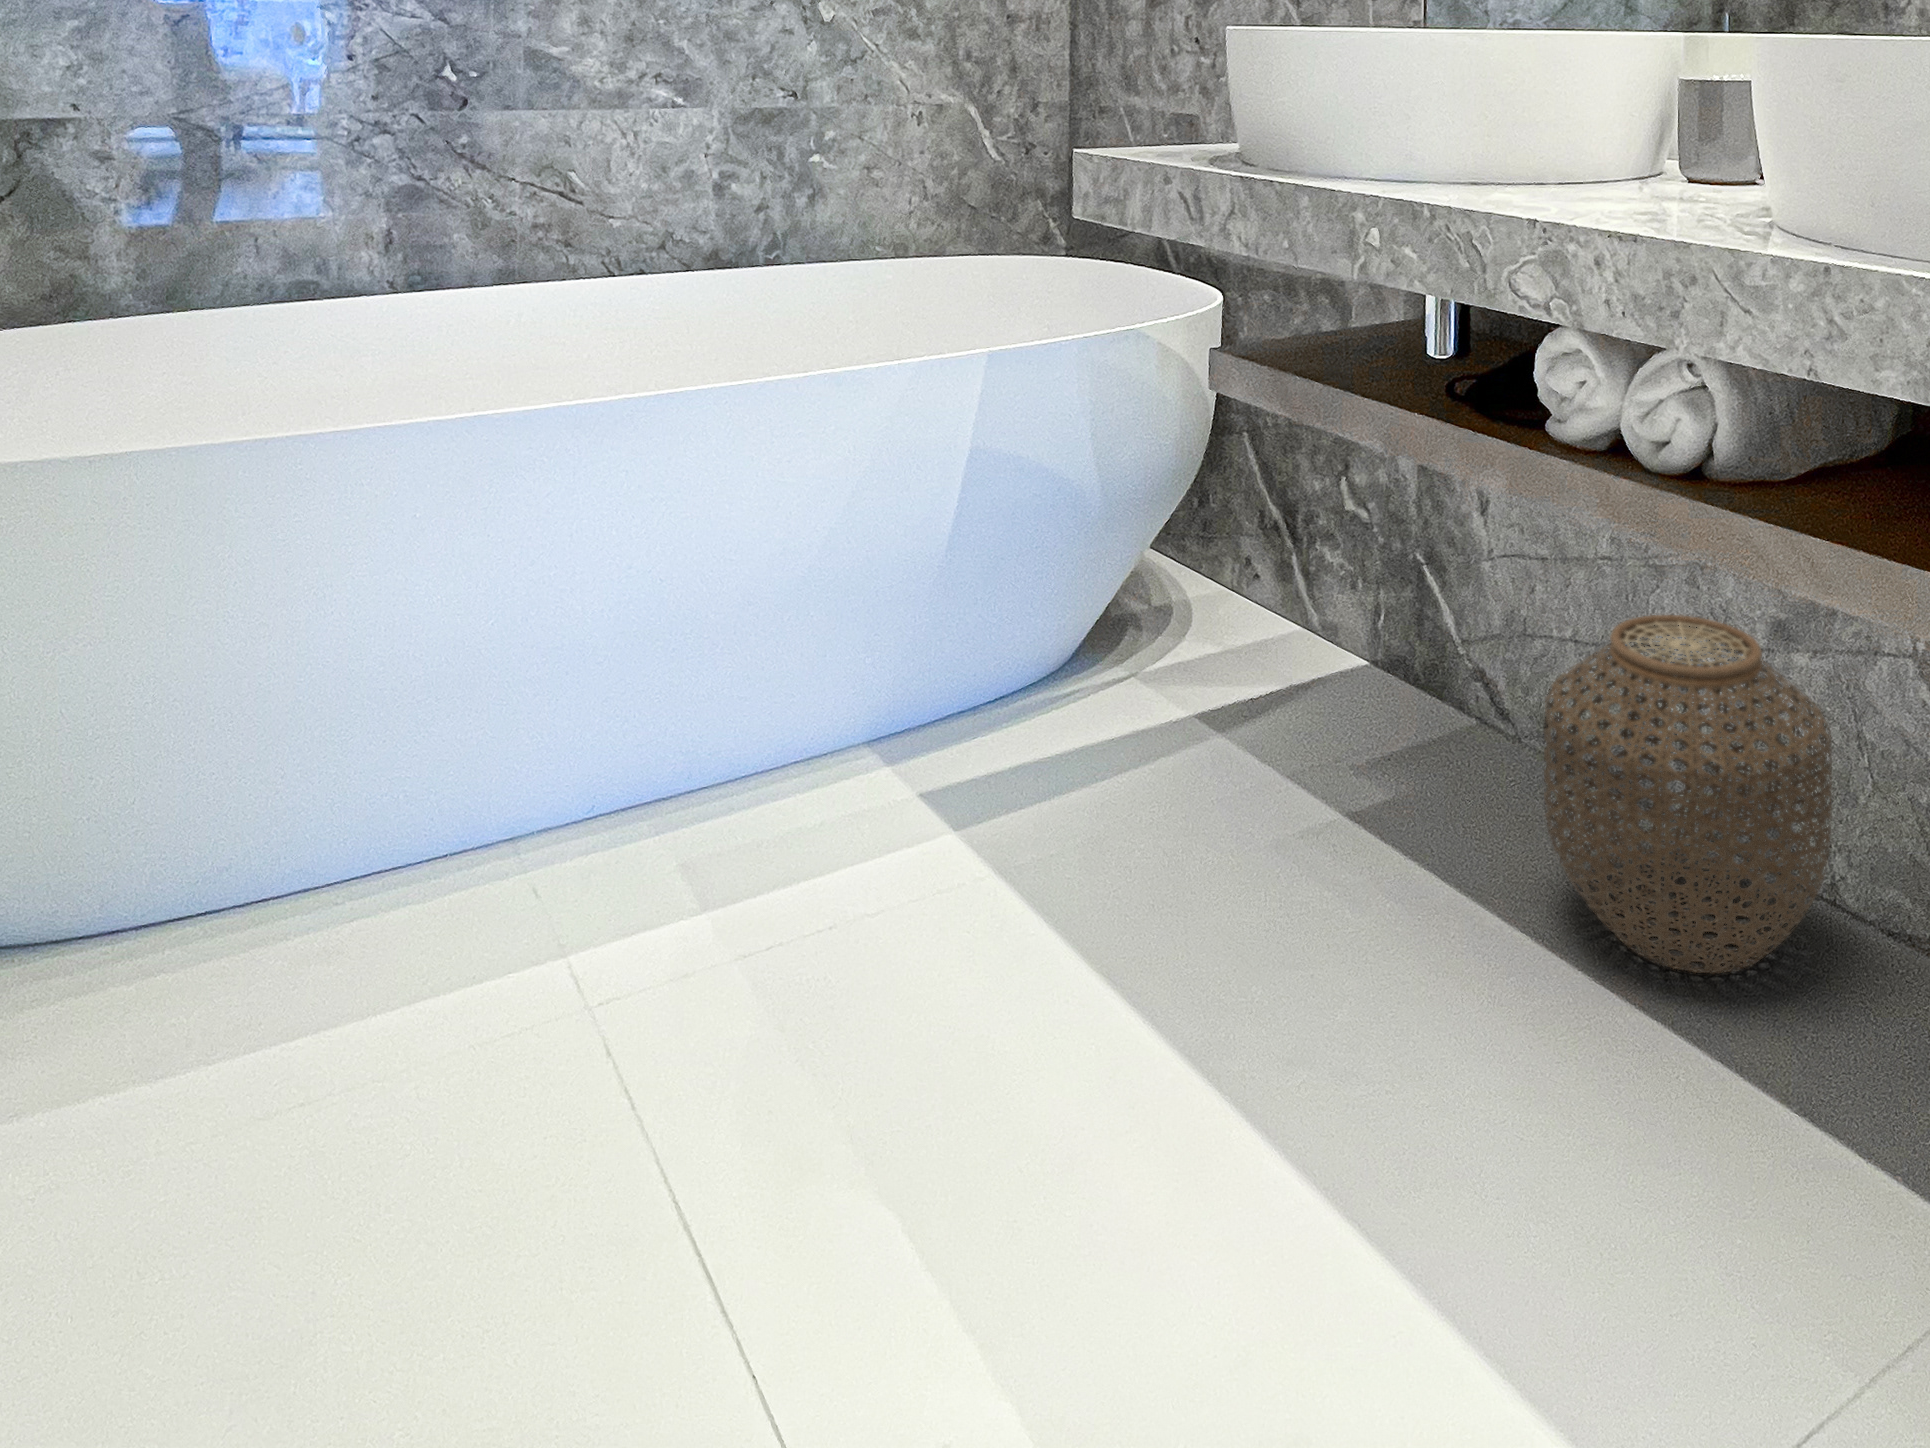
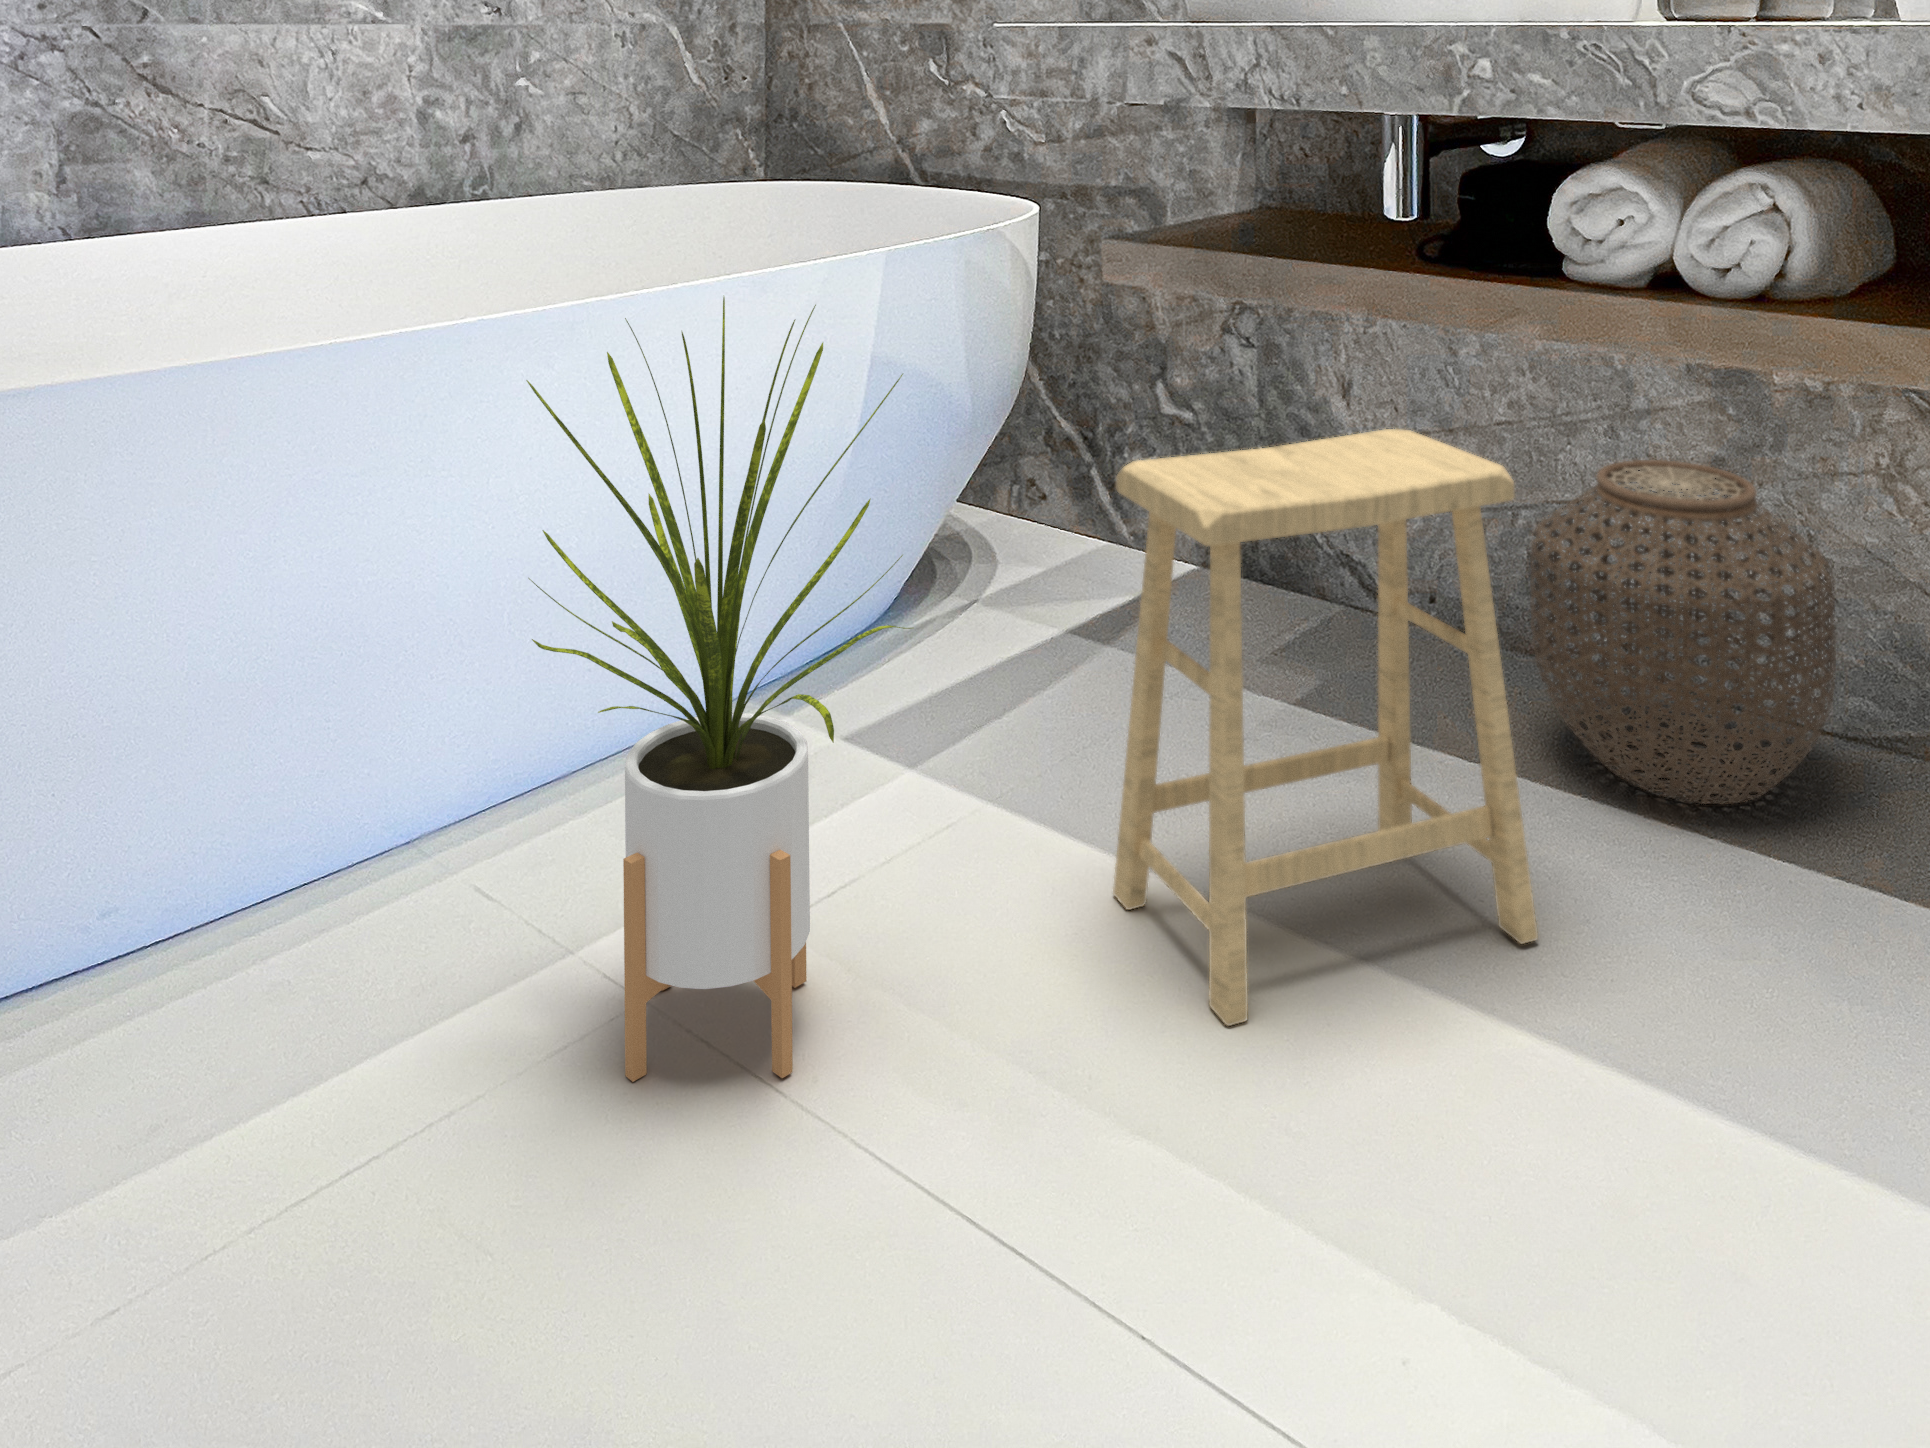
house plant: none [481,406,825,1080] -> present [526,297,912,1082]
footstool: none [1048,568,1394,1103] -> present [1113,429,1538,1026]

